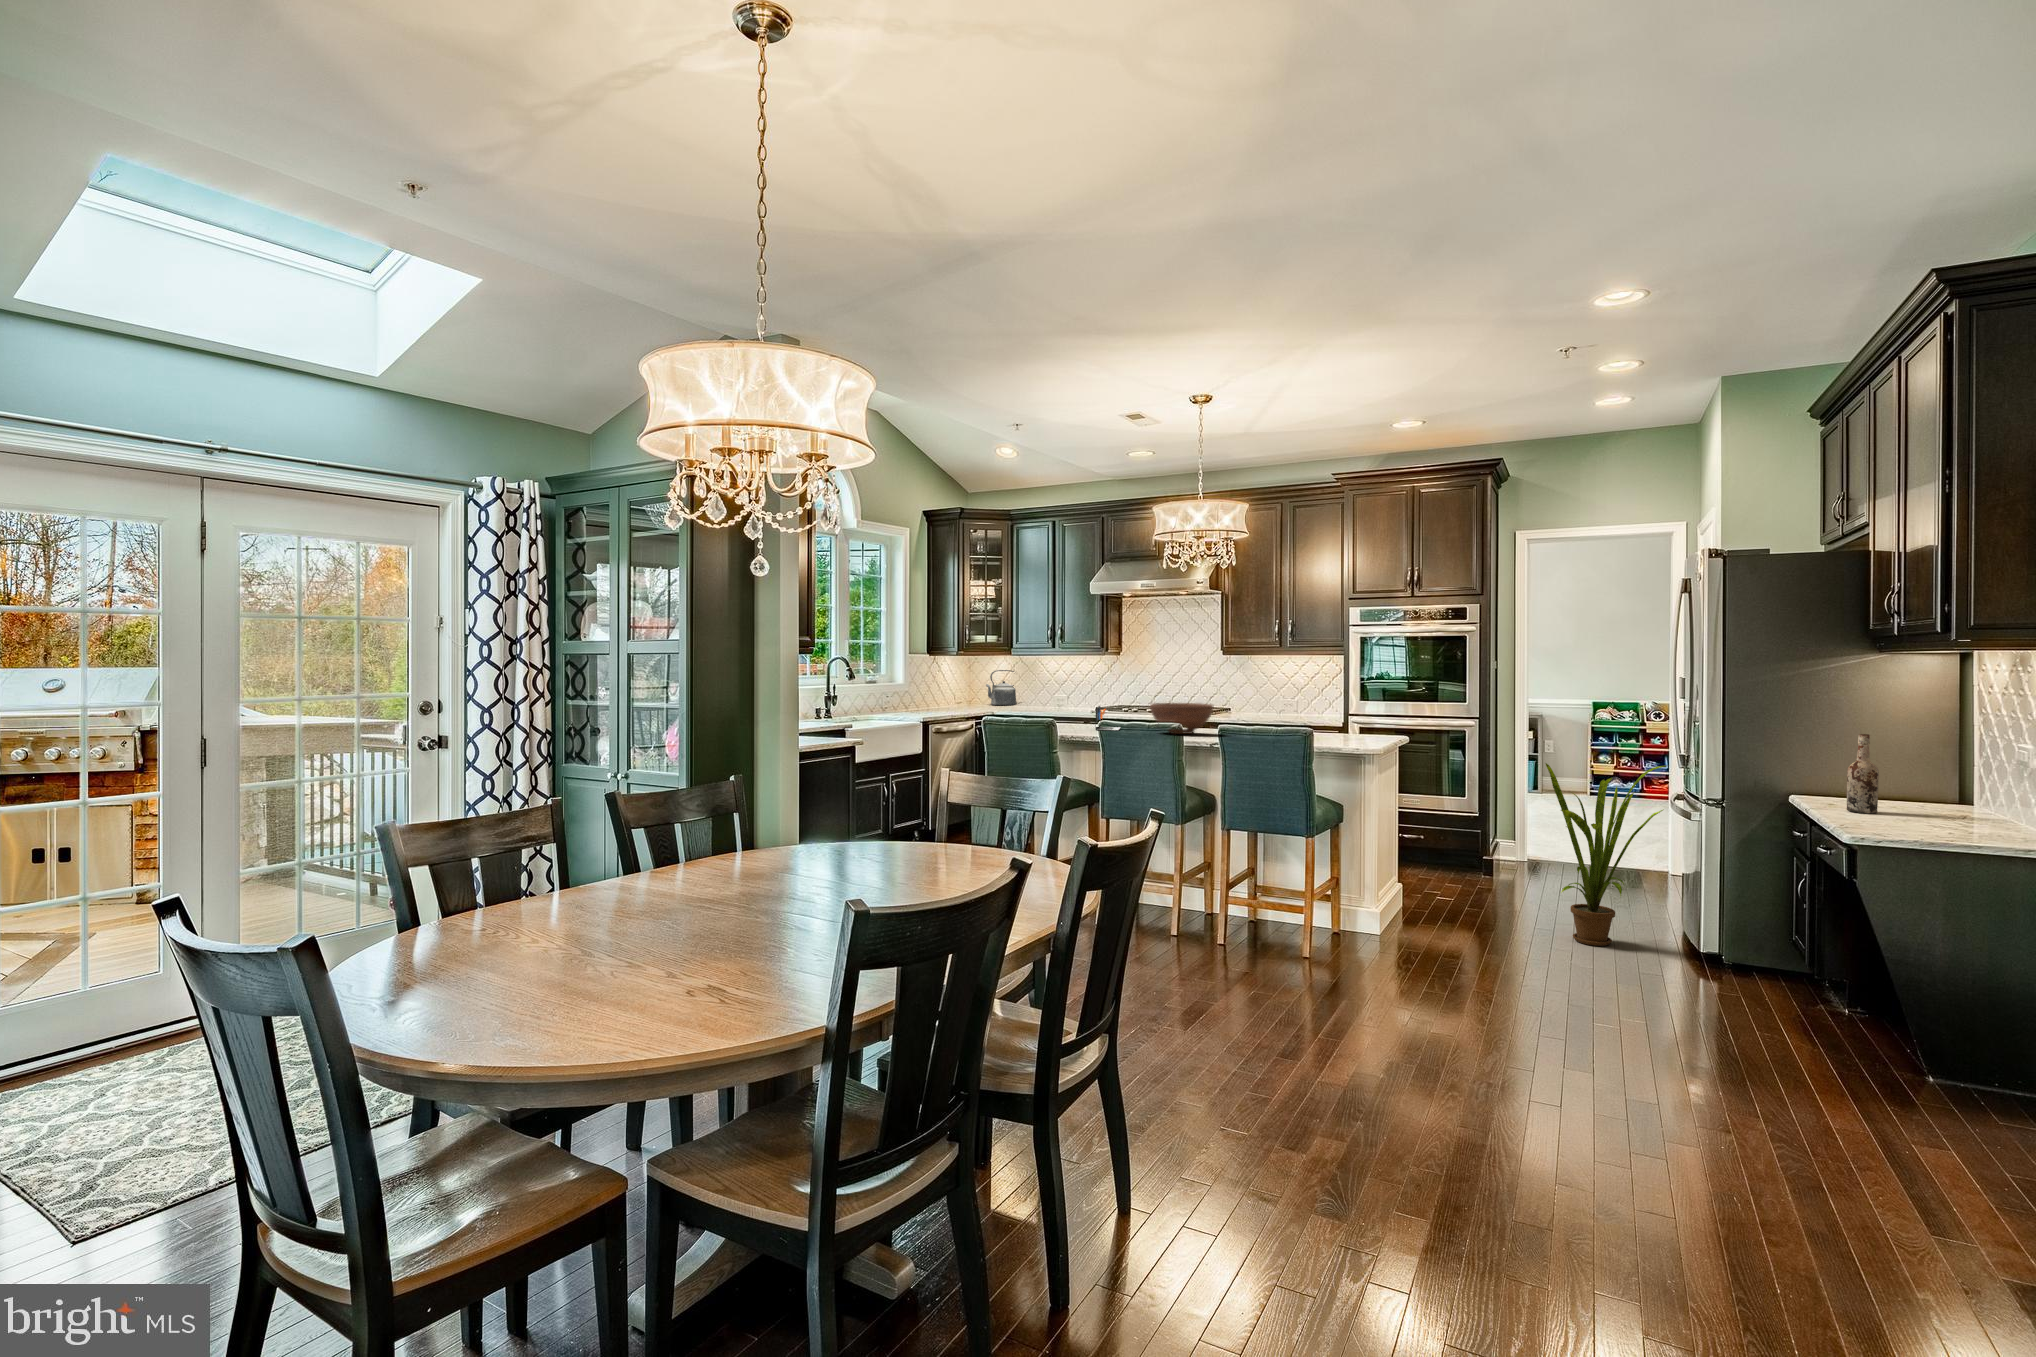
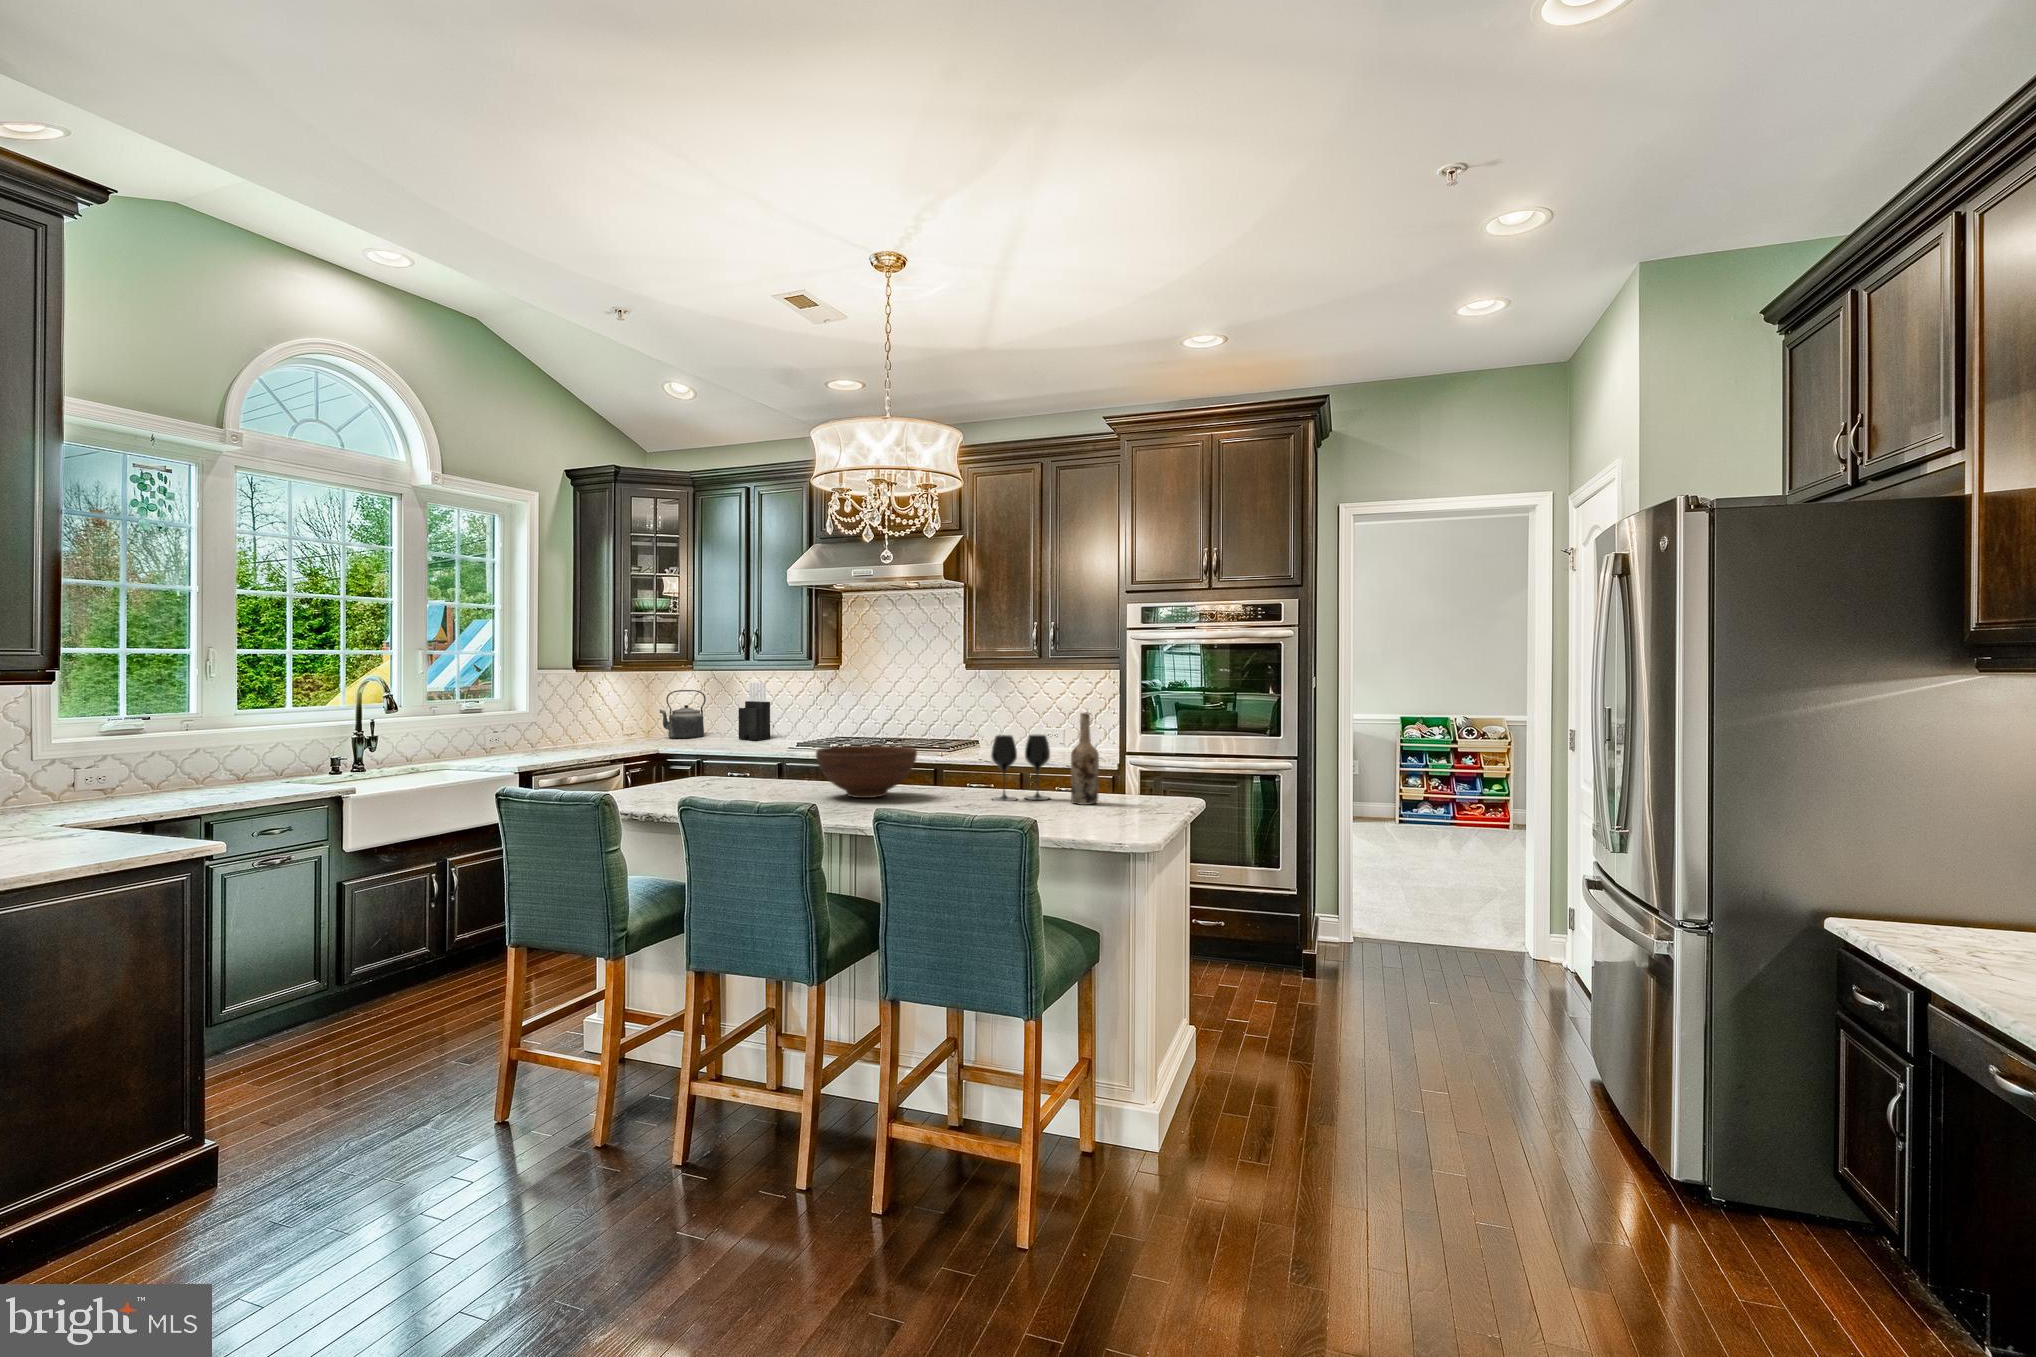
knife block: none [1044,665,1068,707] -> present [739,683,770,740]
wine glass: none [1261,697,1301,738] -> present [991,735,1050,801]
laptop: present [1096,706,1121,731] -> none [732,751,781,794]
wine bottle: present [1847,734,1879,813] -> present [1071,713,1099,805]
house plant: present [1546,763,1667,946] -> none [1421,841,1609,1130]

